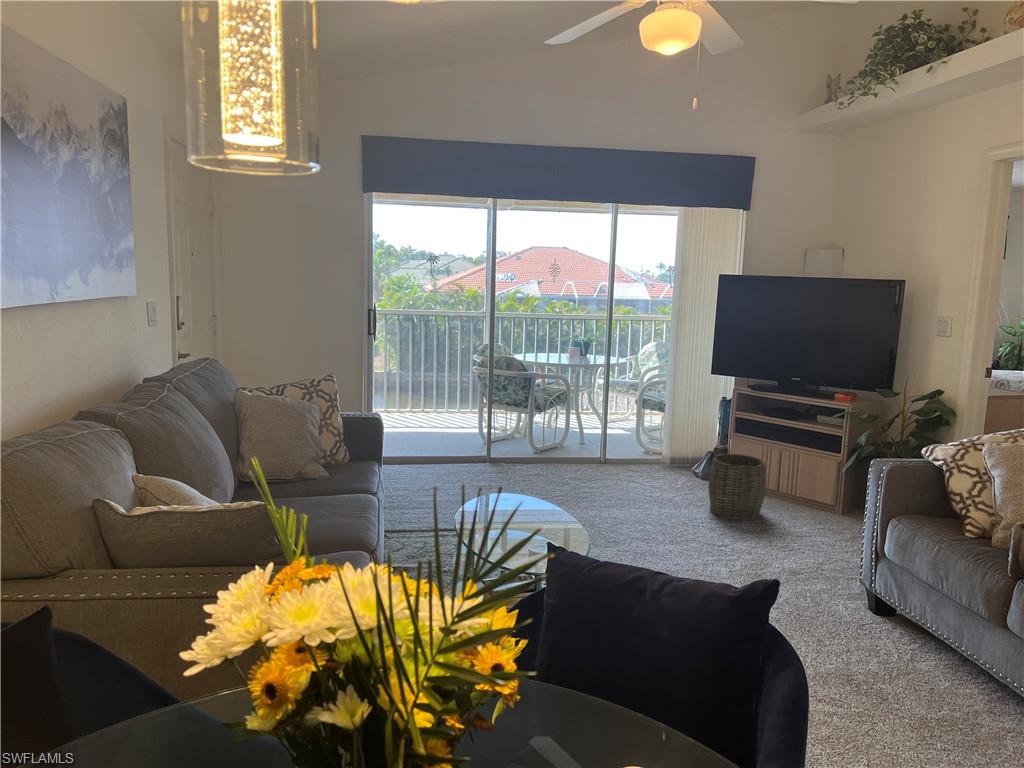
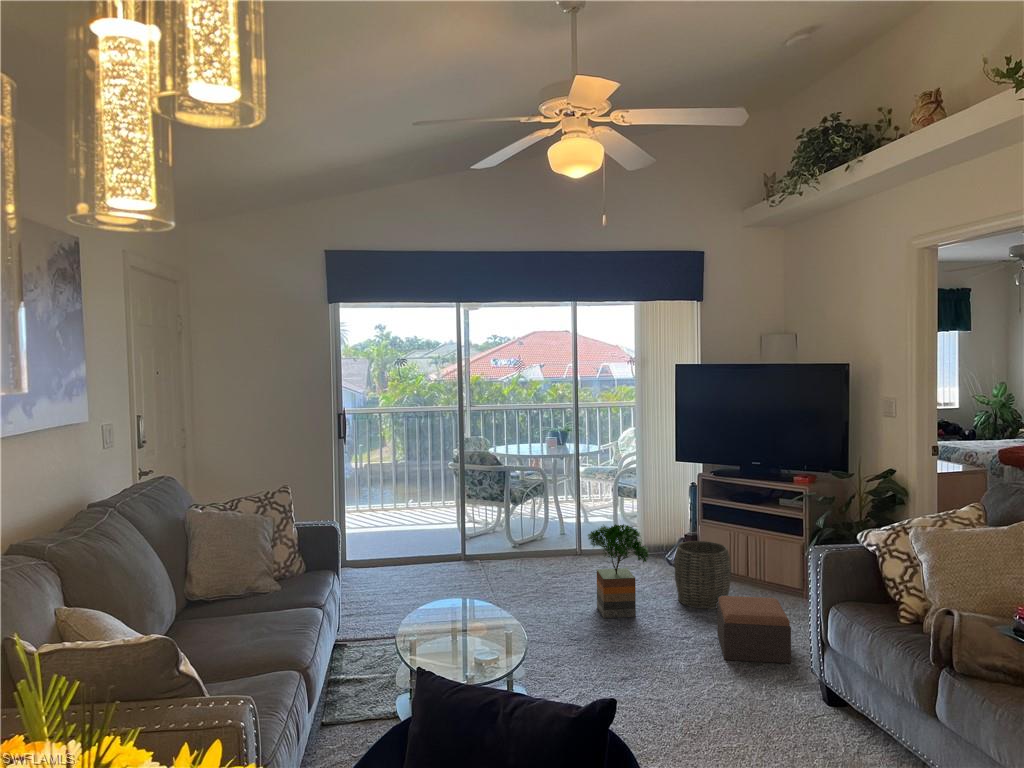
potted tree: none [626,431,691,524] -> present [588,524,649,618]
footstool: none [755,507,835,573] -> present [717,596,791,664]

